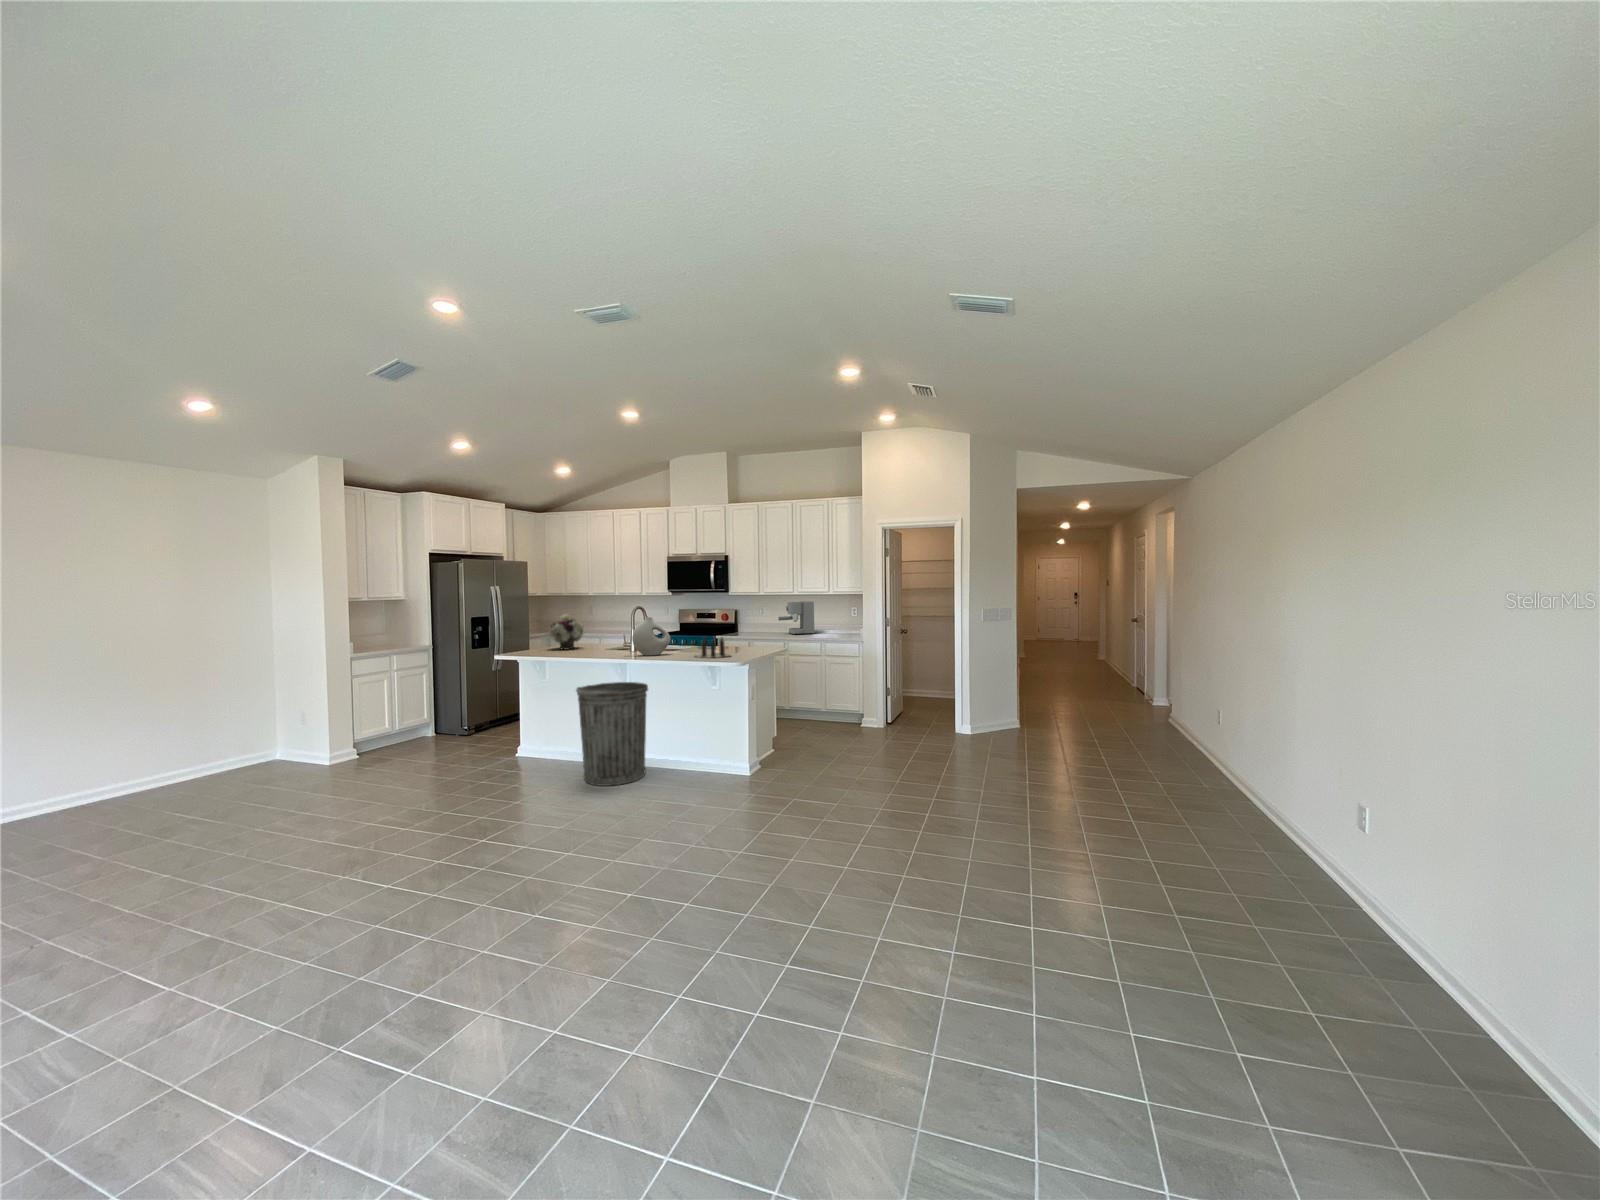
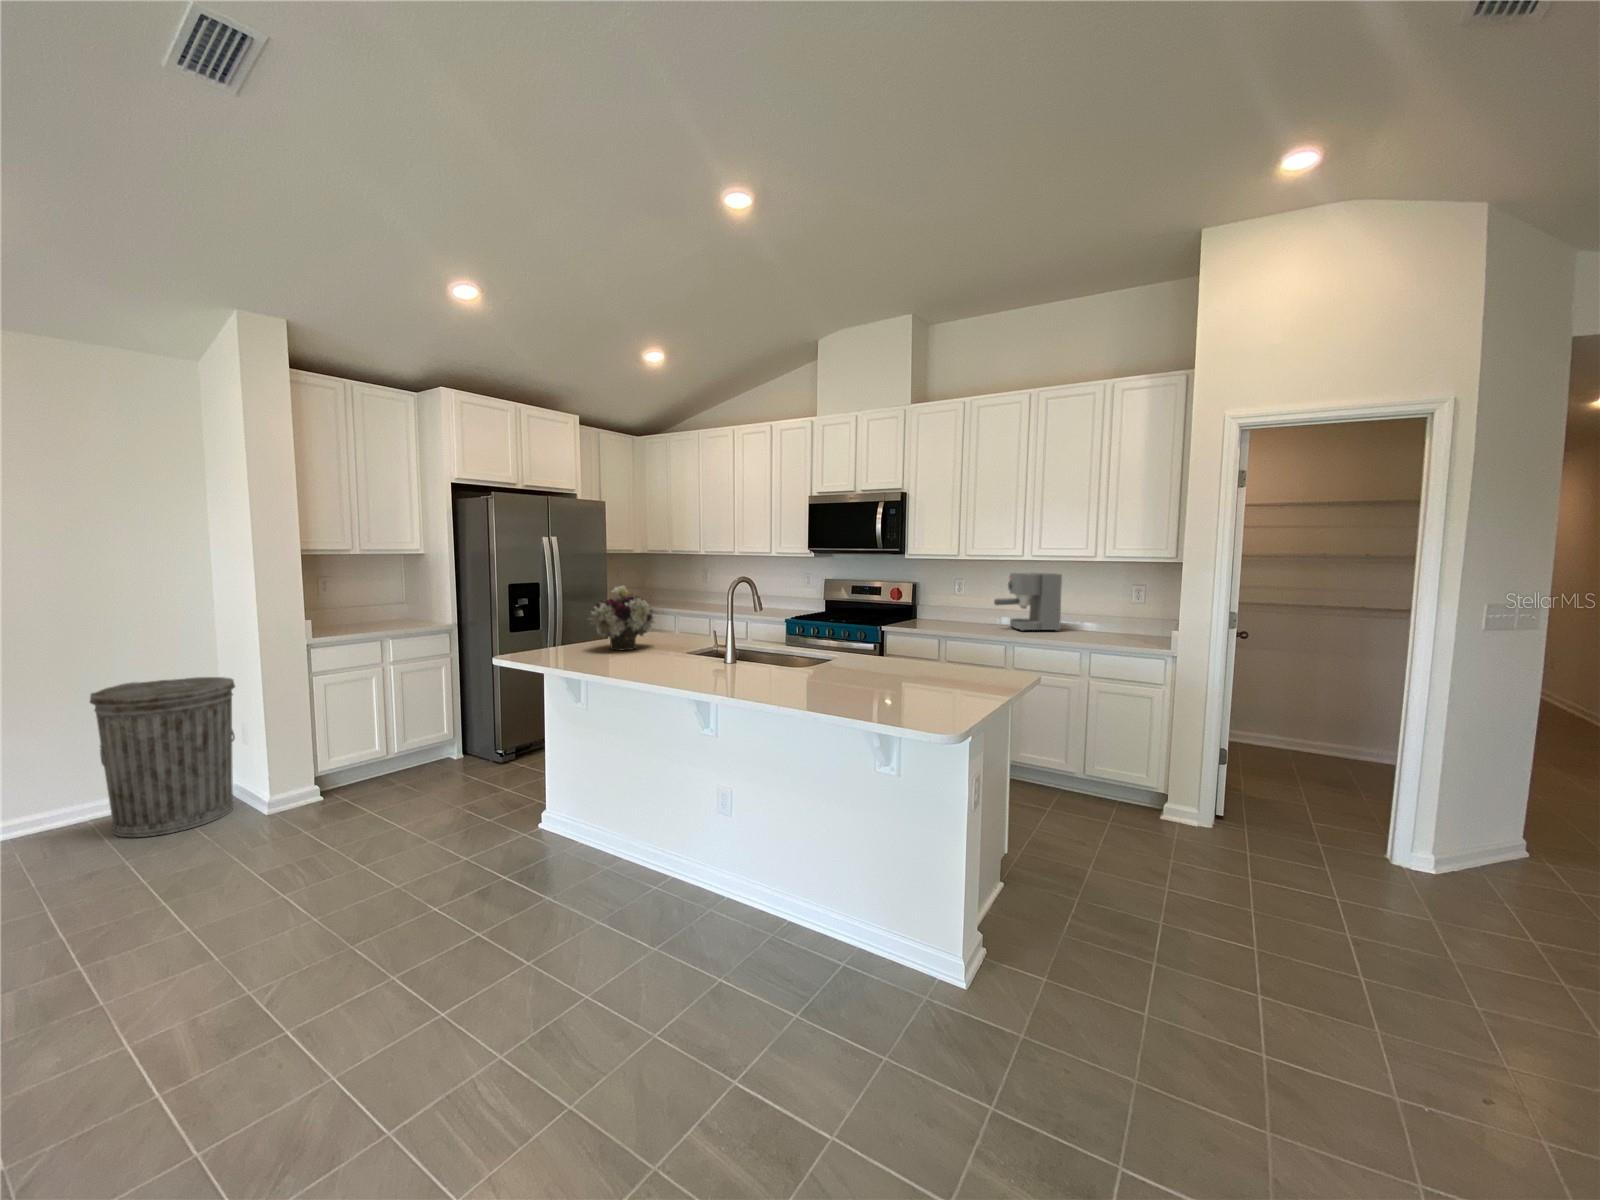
vase: present [632,617,671,655] -> none [723,601,802,683]
candle: present [696,638,729,658] -> none [851,649,953,706]
trash can: present [576,682,648,786] -> present [90,677,235,837]

